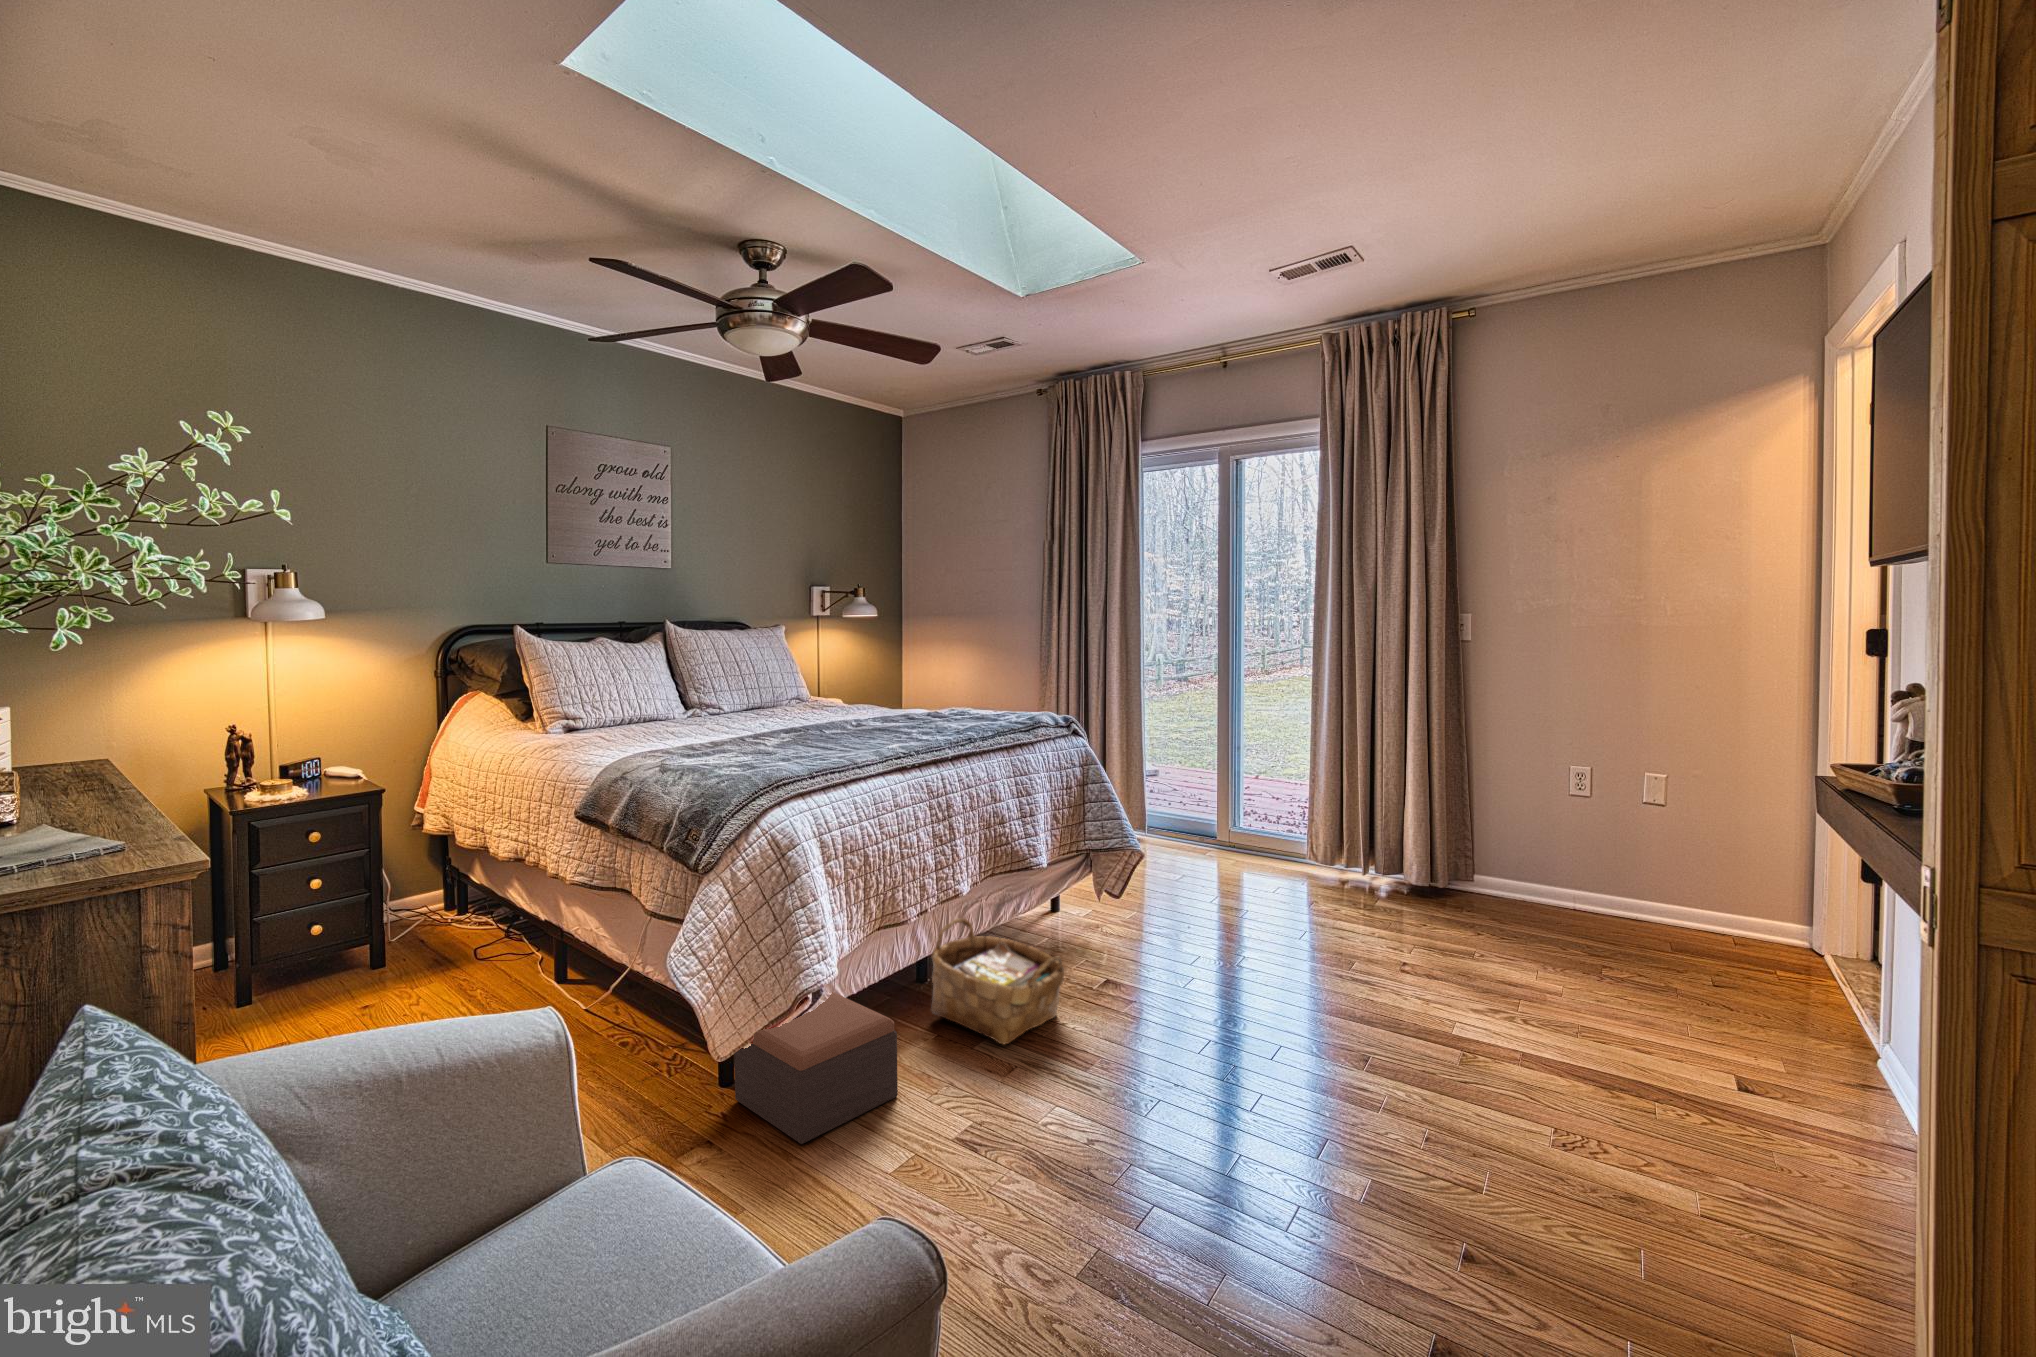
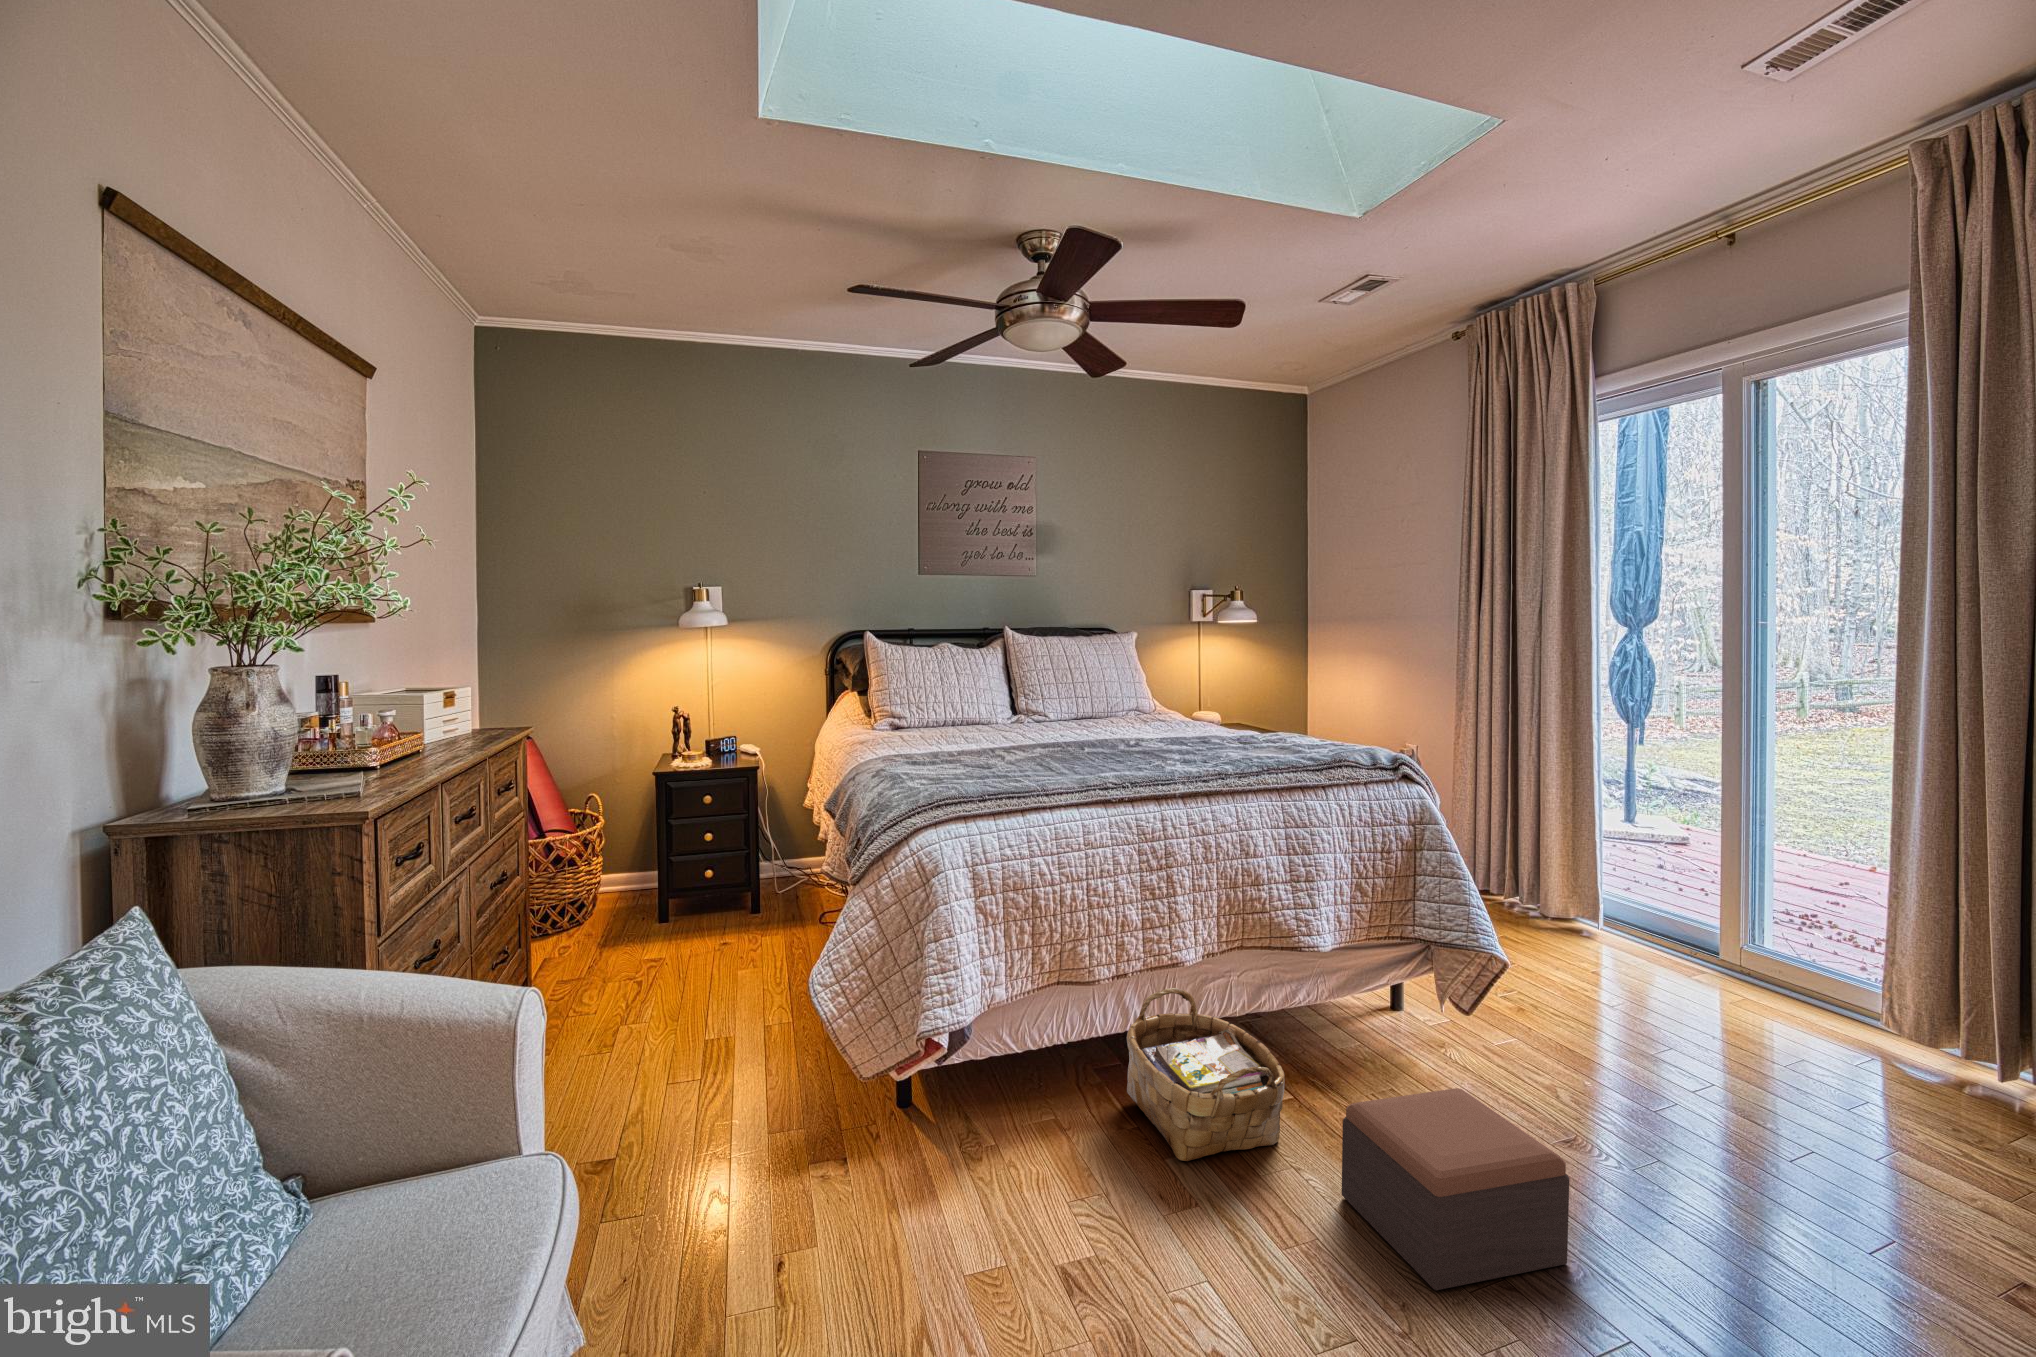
footstool: present [734,992,898,1144] -> present [1342,1088,1569,1290]

